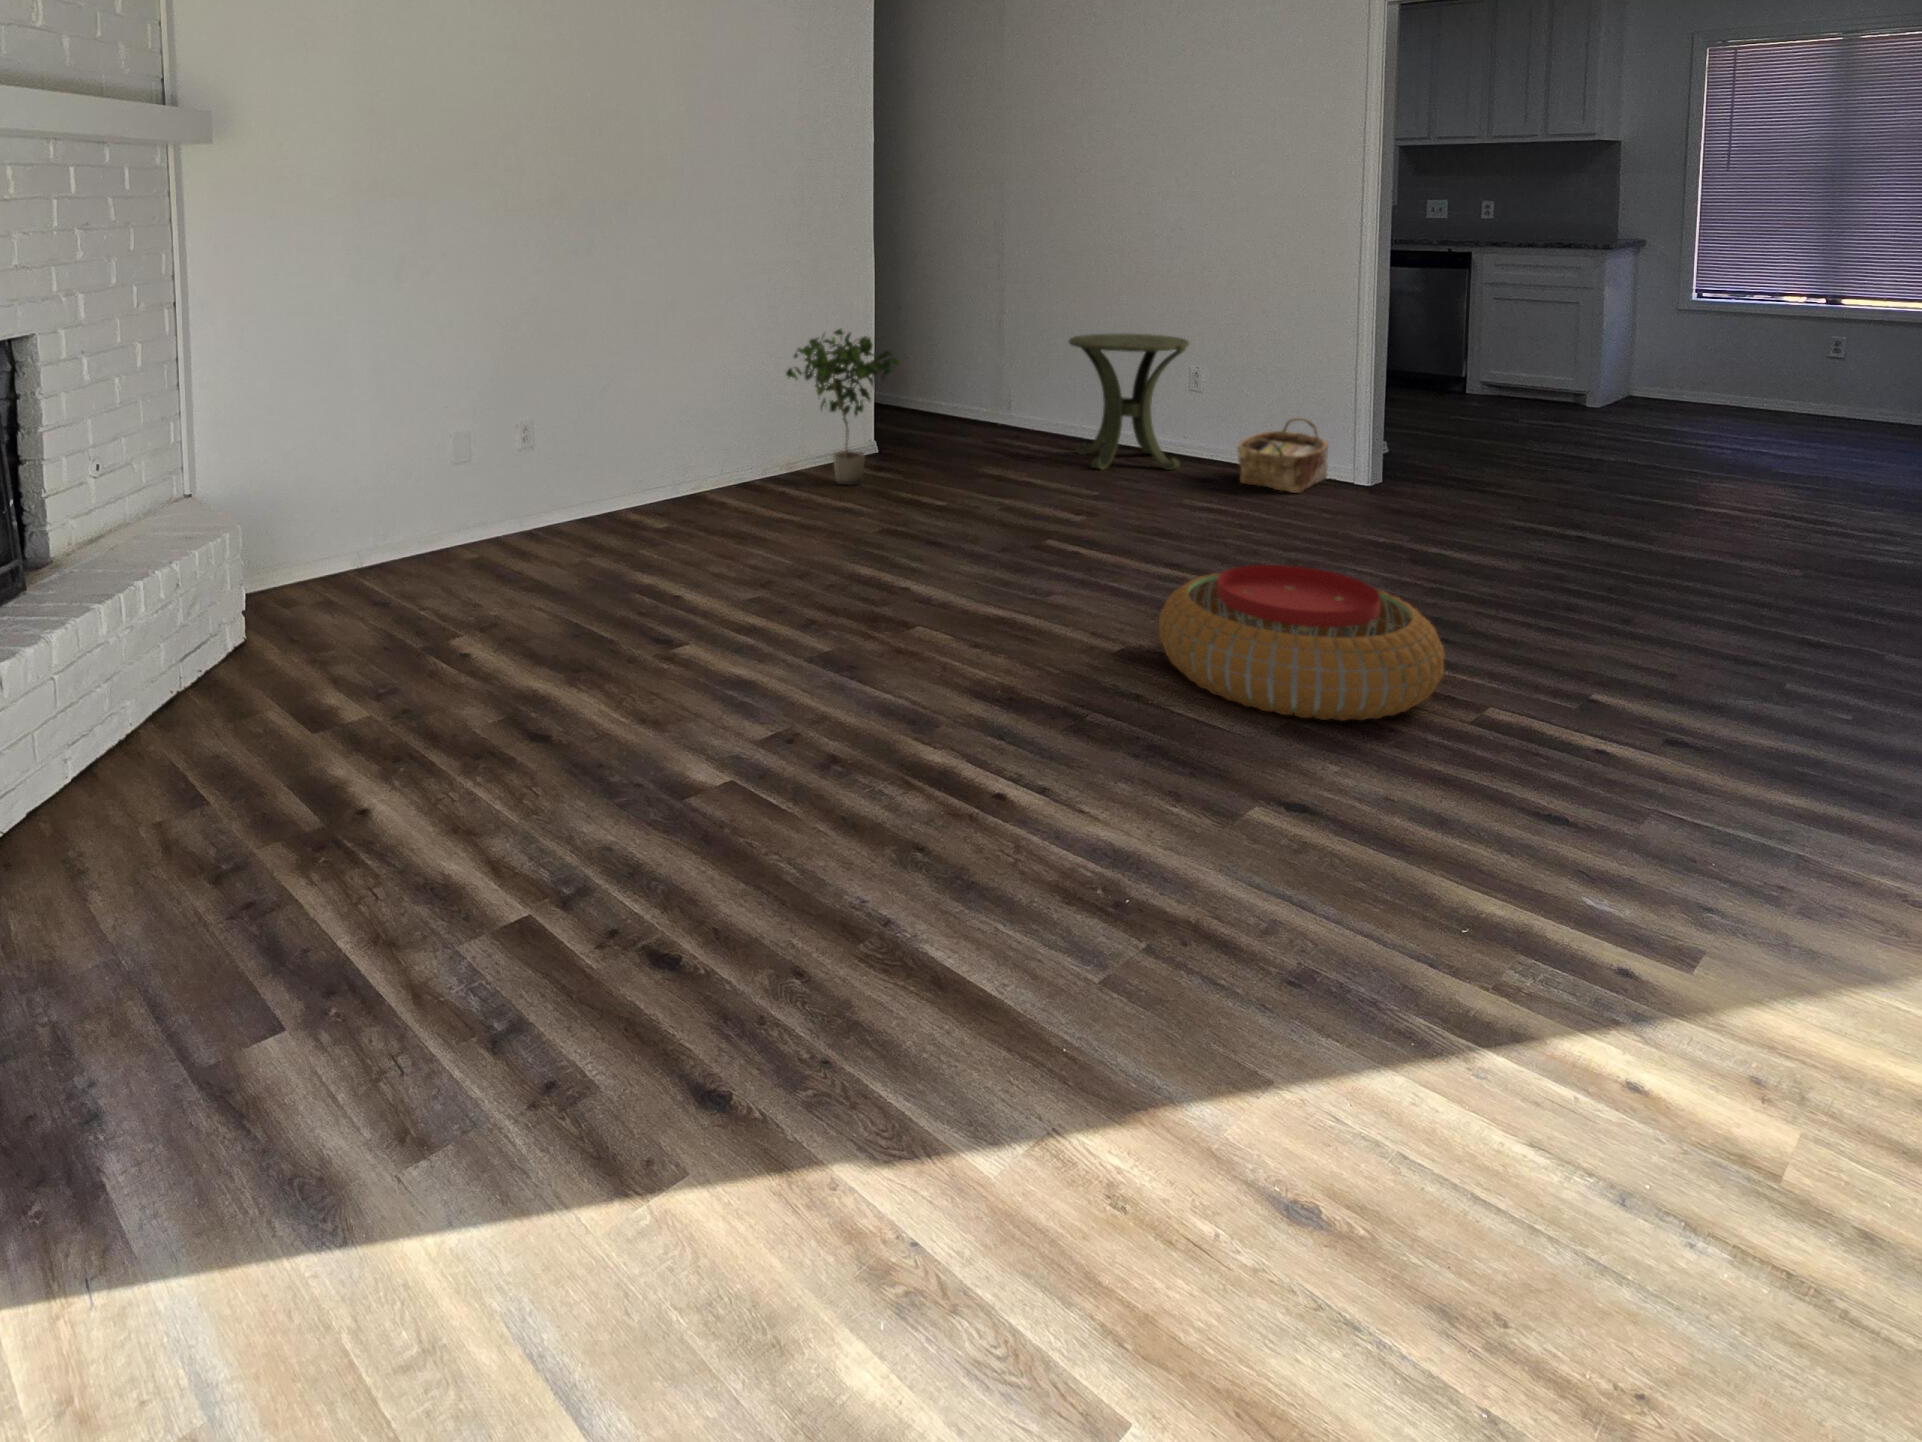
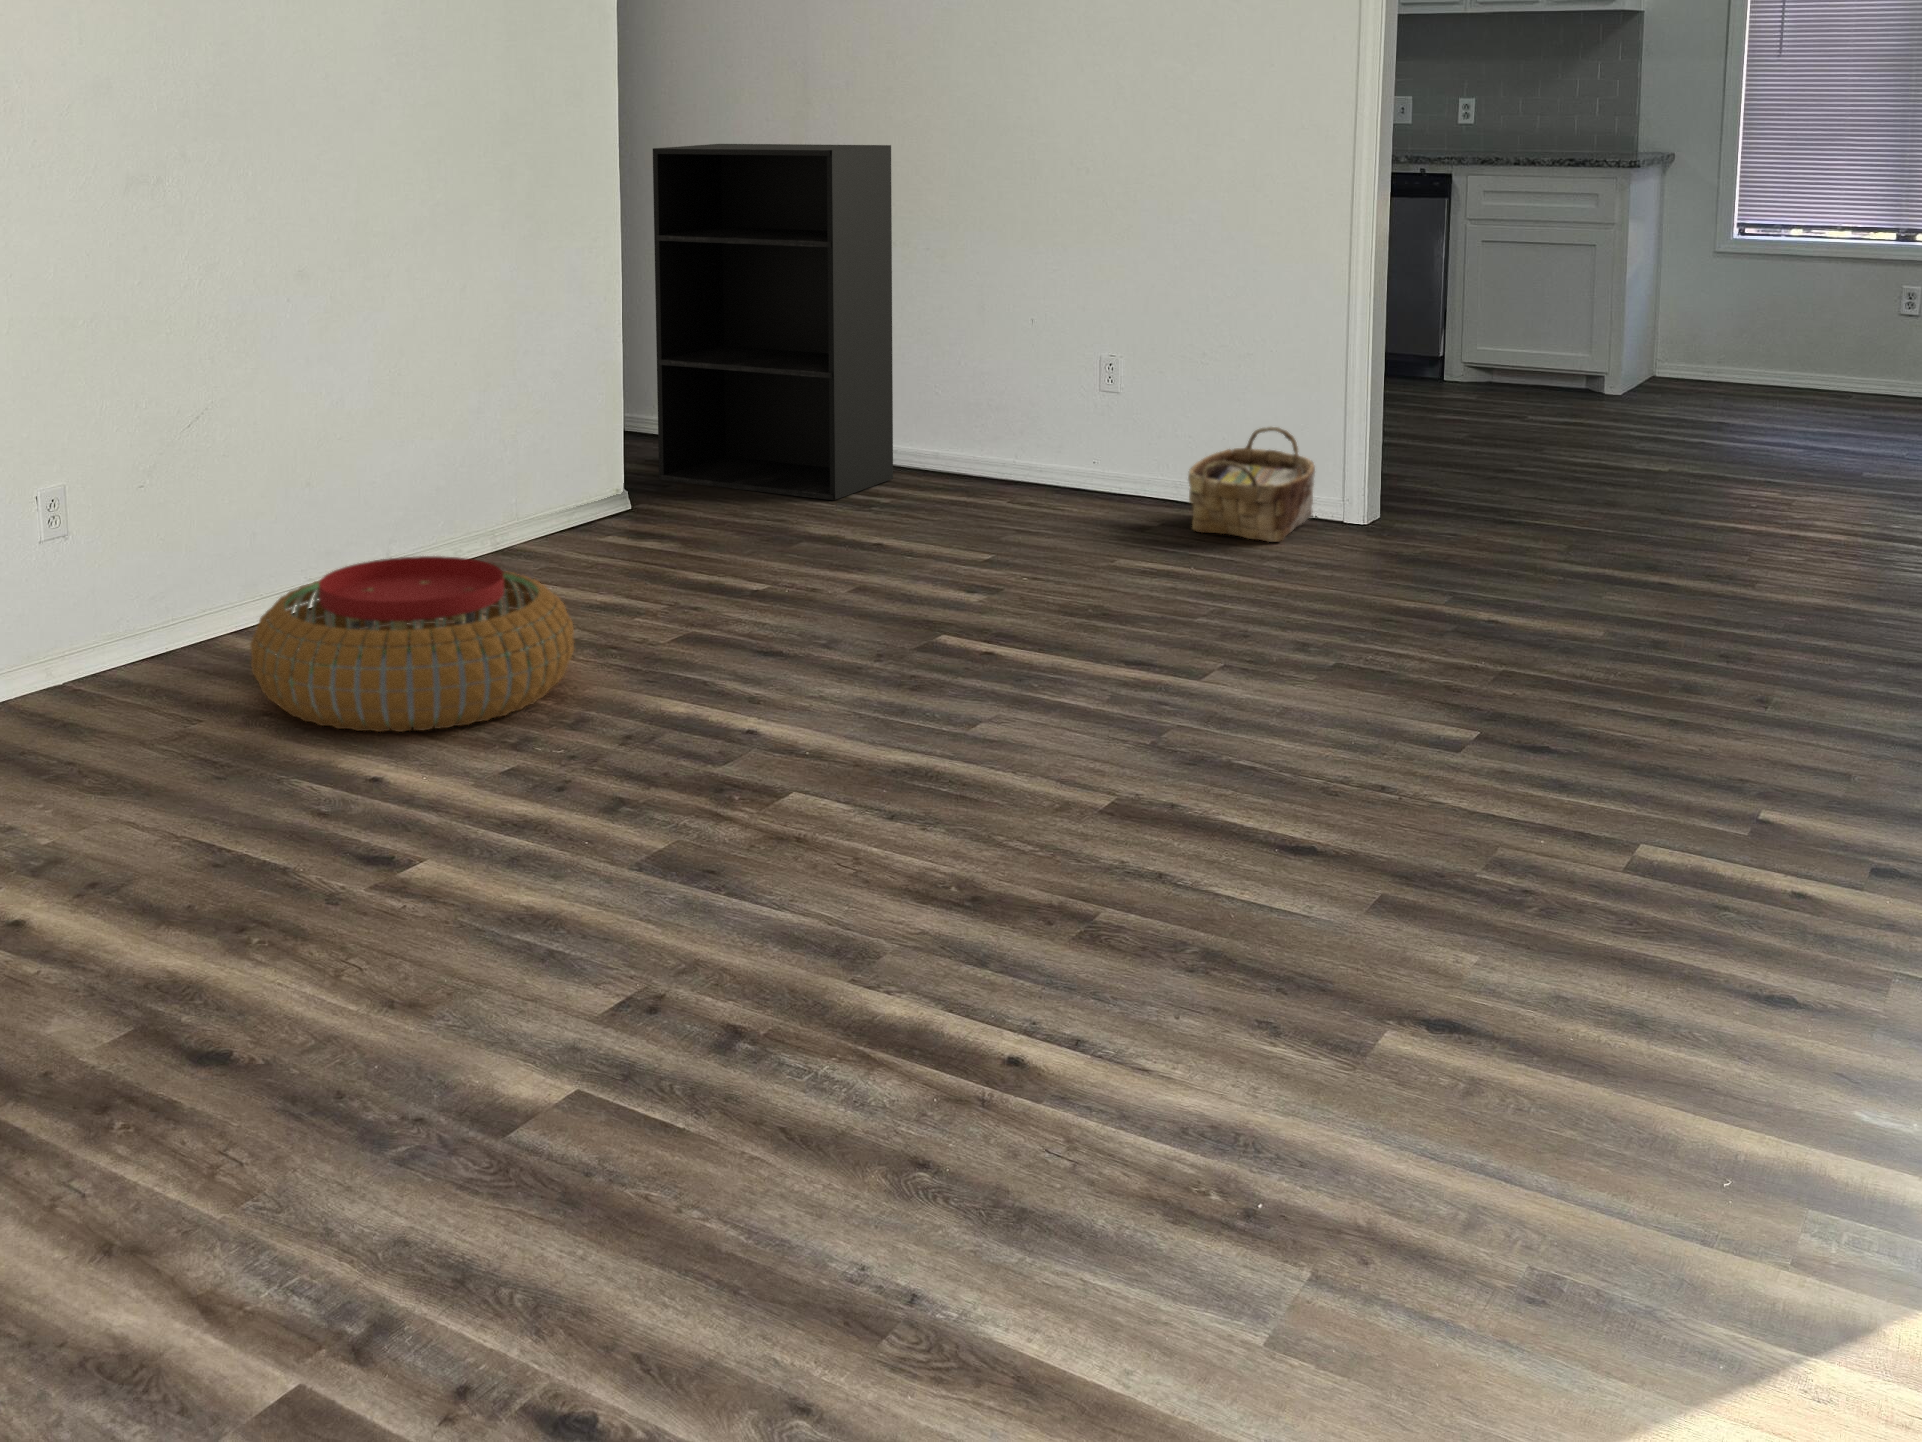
bookshelf: none [904,232,1053,452] -> present [653,144,893,500]
potted plant: present [786,329,900,485] -> none [486,307,683,570]
side table: present [1069,334,1189,470] -> none [927,304,1109,521]
pouf: present [1159,565,1445,721] -> present [250,556,574,732]

